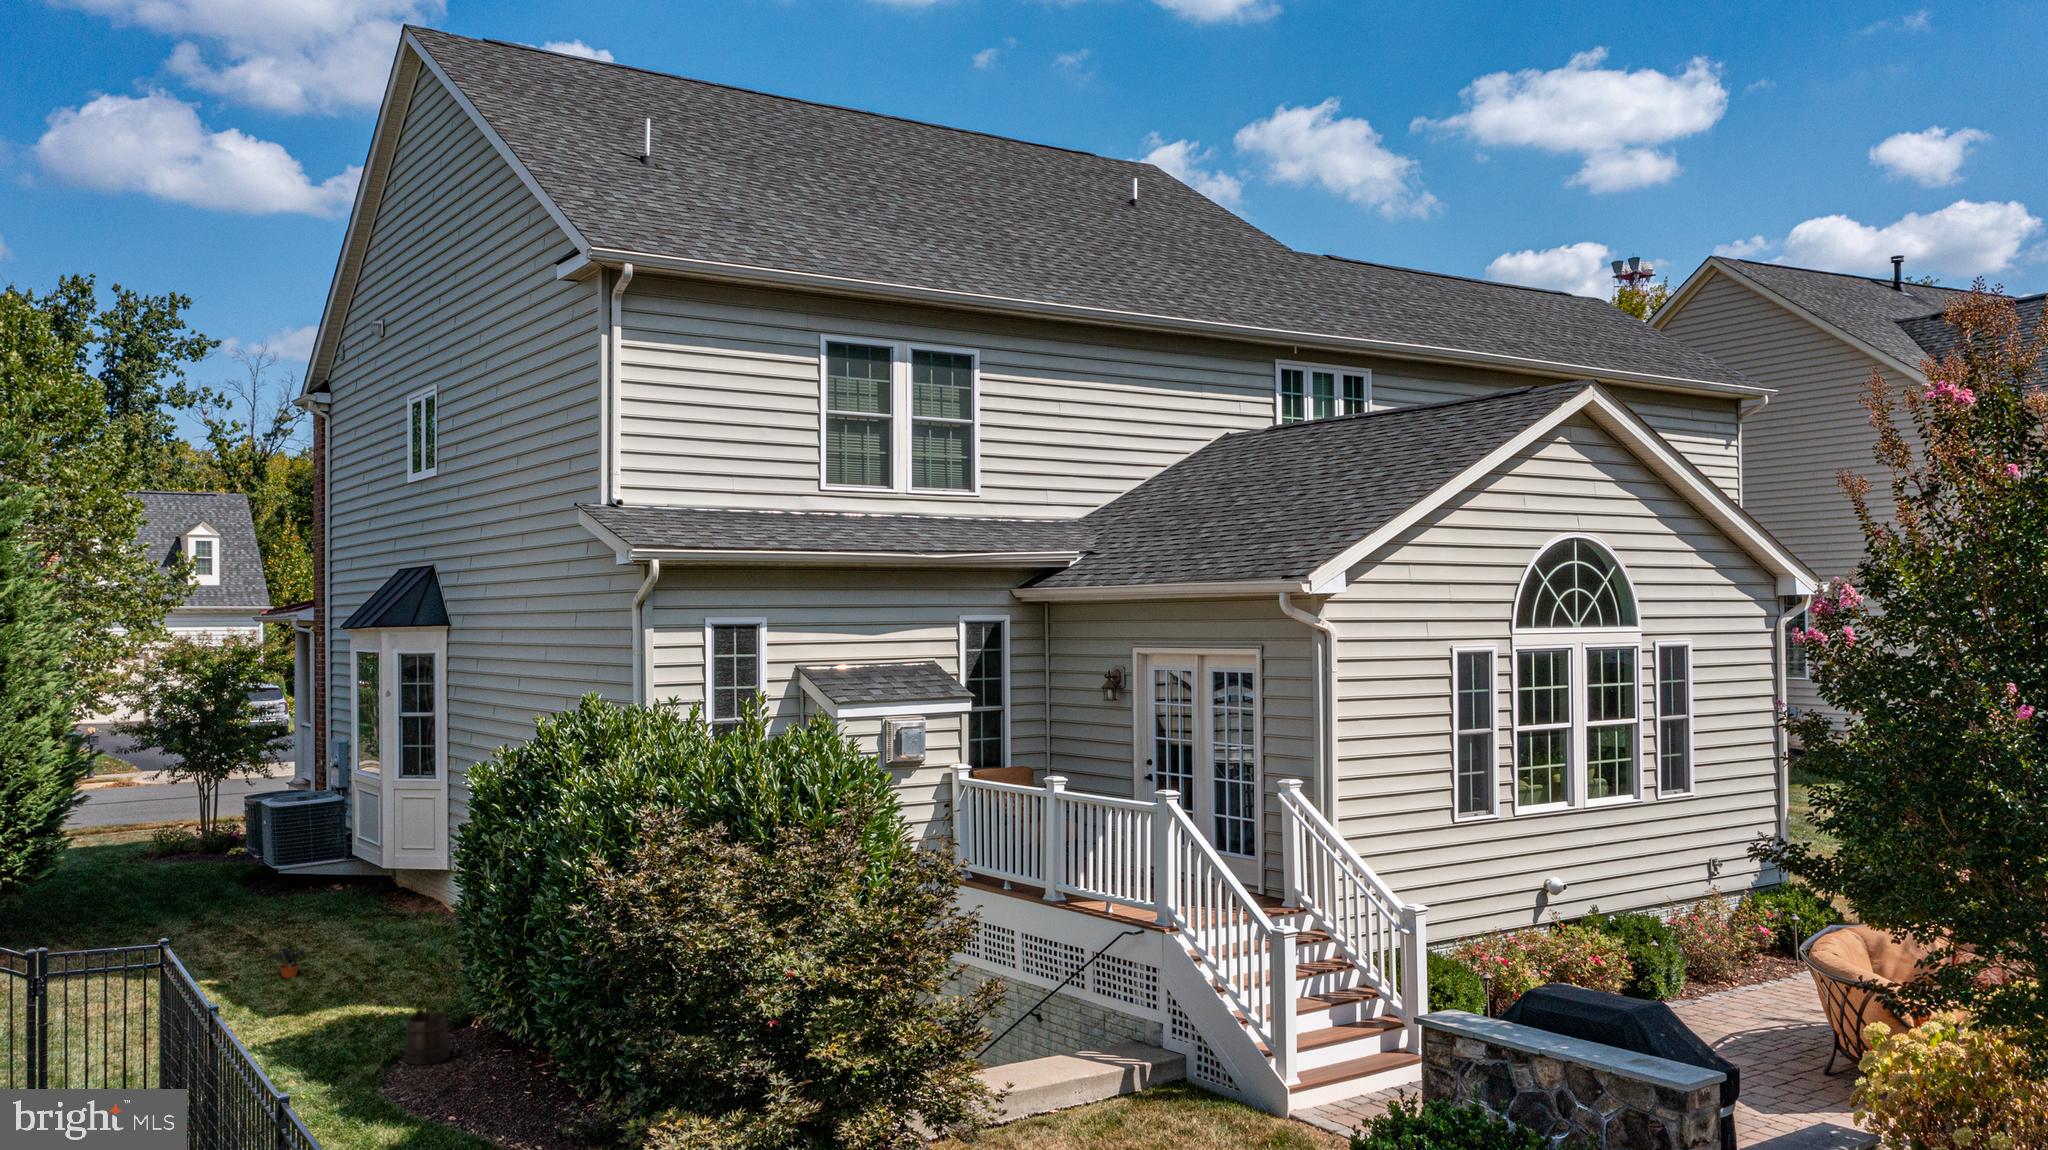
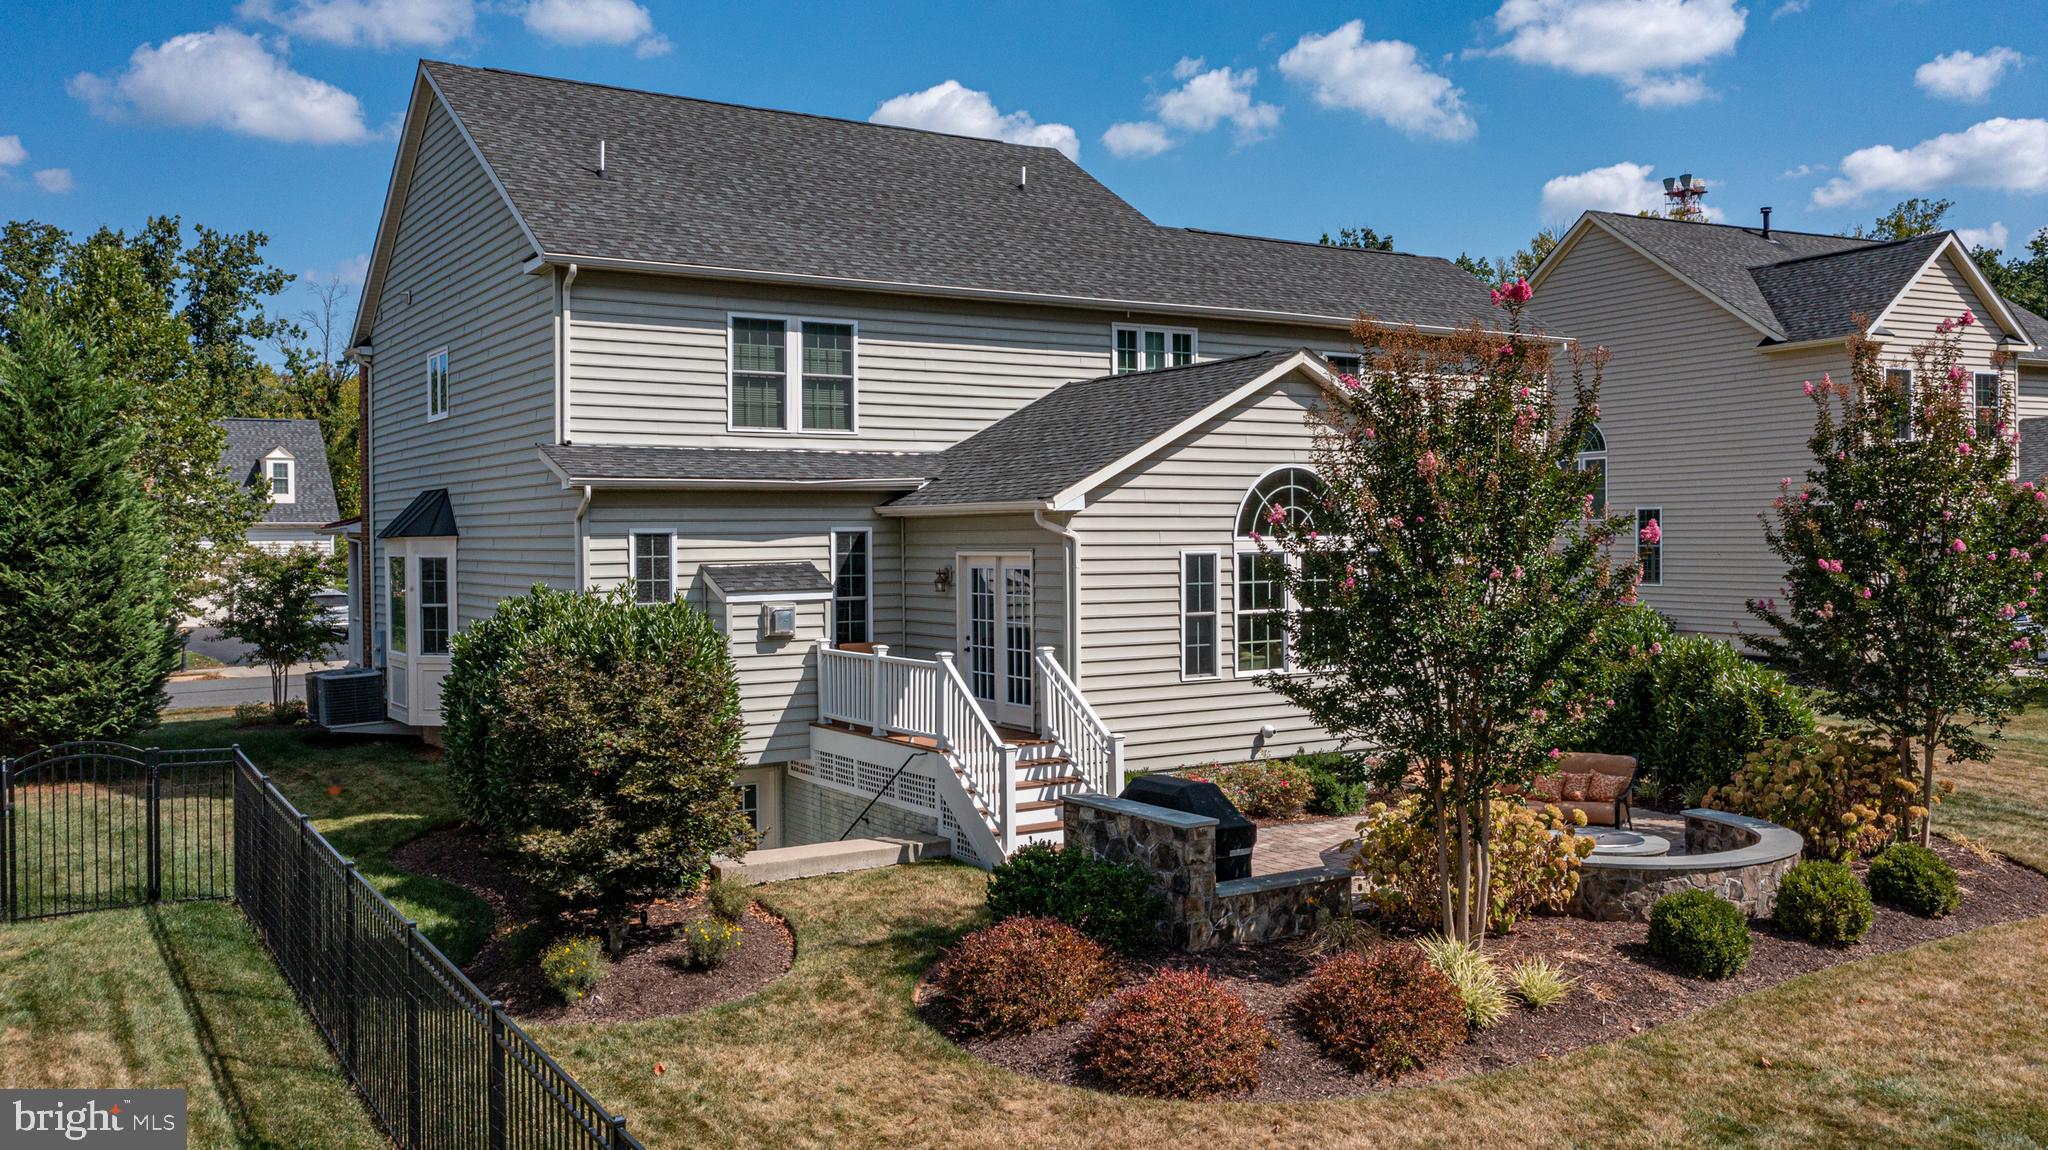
bucket: present [404,1009,450,1065] -> none [409,808,441,845]

